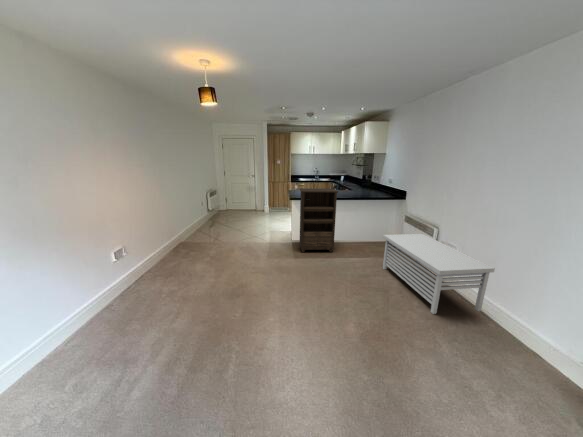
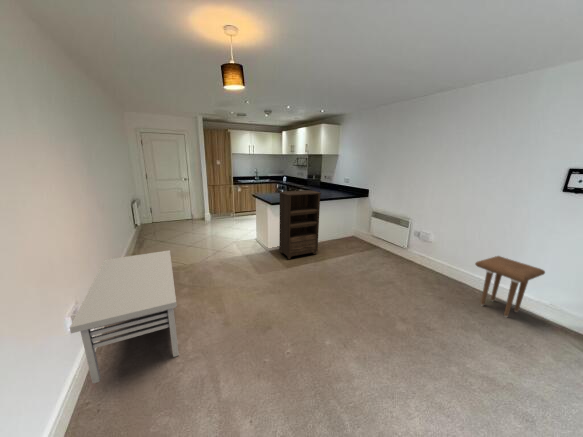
storage bench: present [383,234,495,314] -> present [70,250,179,384]
side table: none [467,280,563,355] -> present [475,256,545,317]

